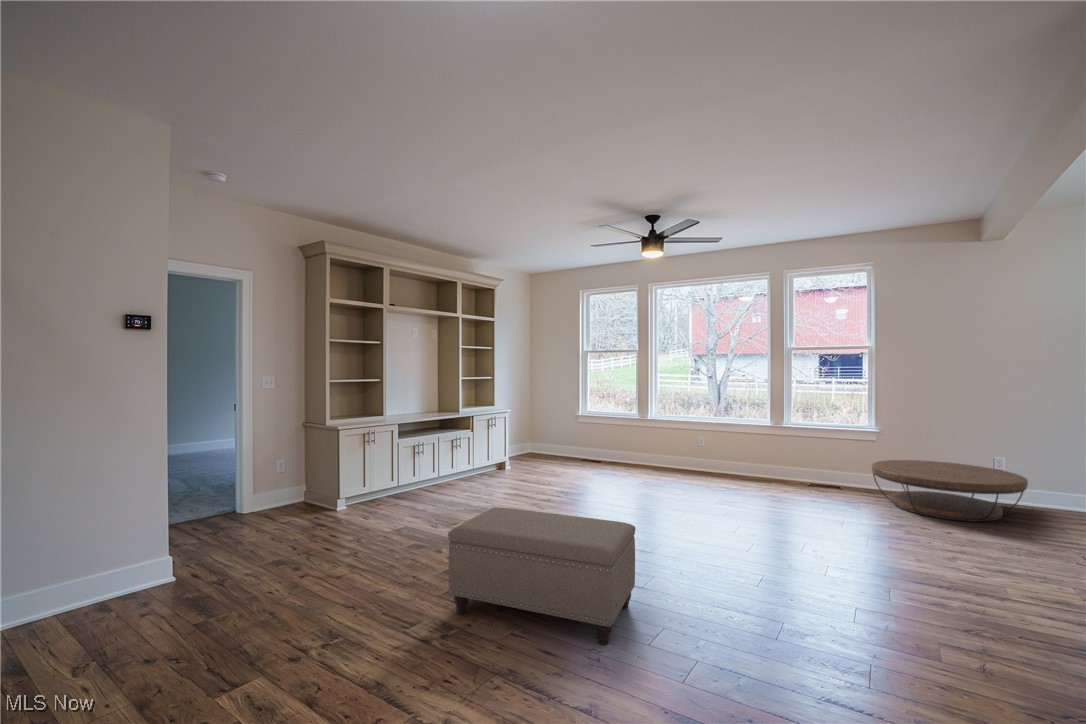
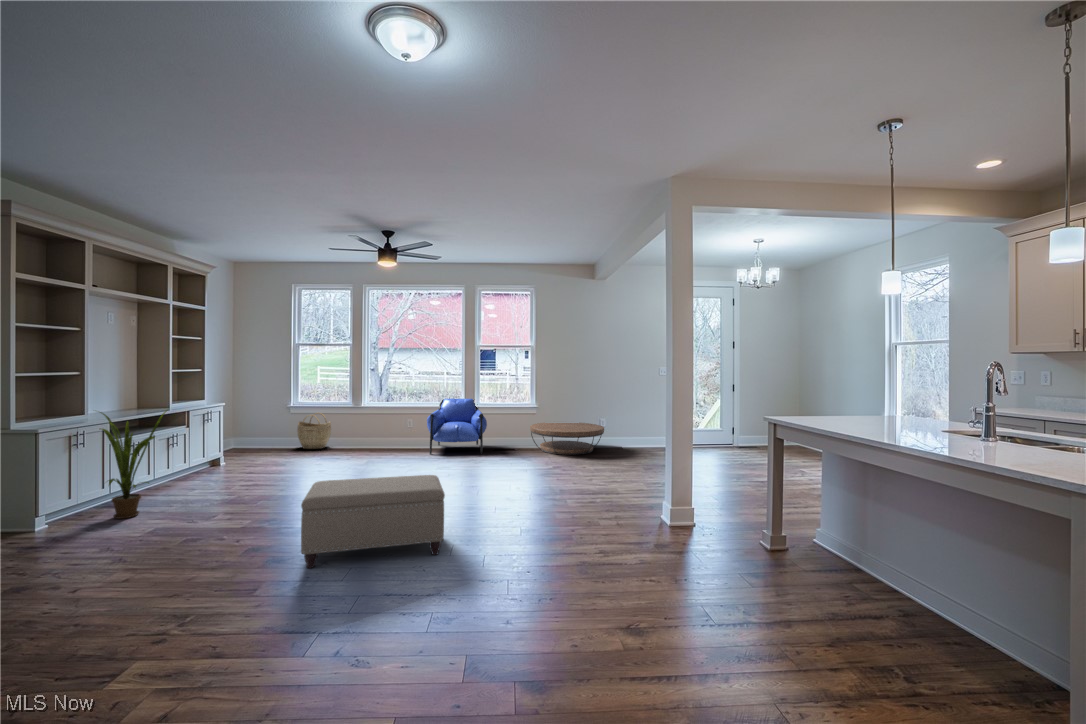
house plant: none [369,411,427,511] -> present [100,411,166,519]
armchair: none [712,416,799,495] -> present [427,399,487,454]
woven basket: none [580,424,614,464] -> present [297,413,331,449]

